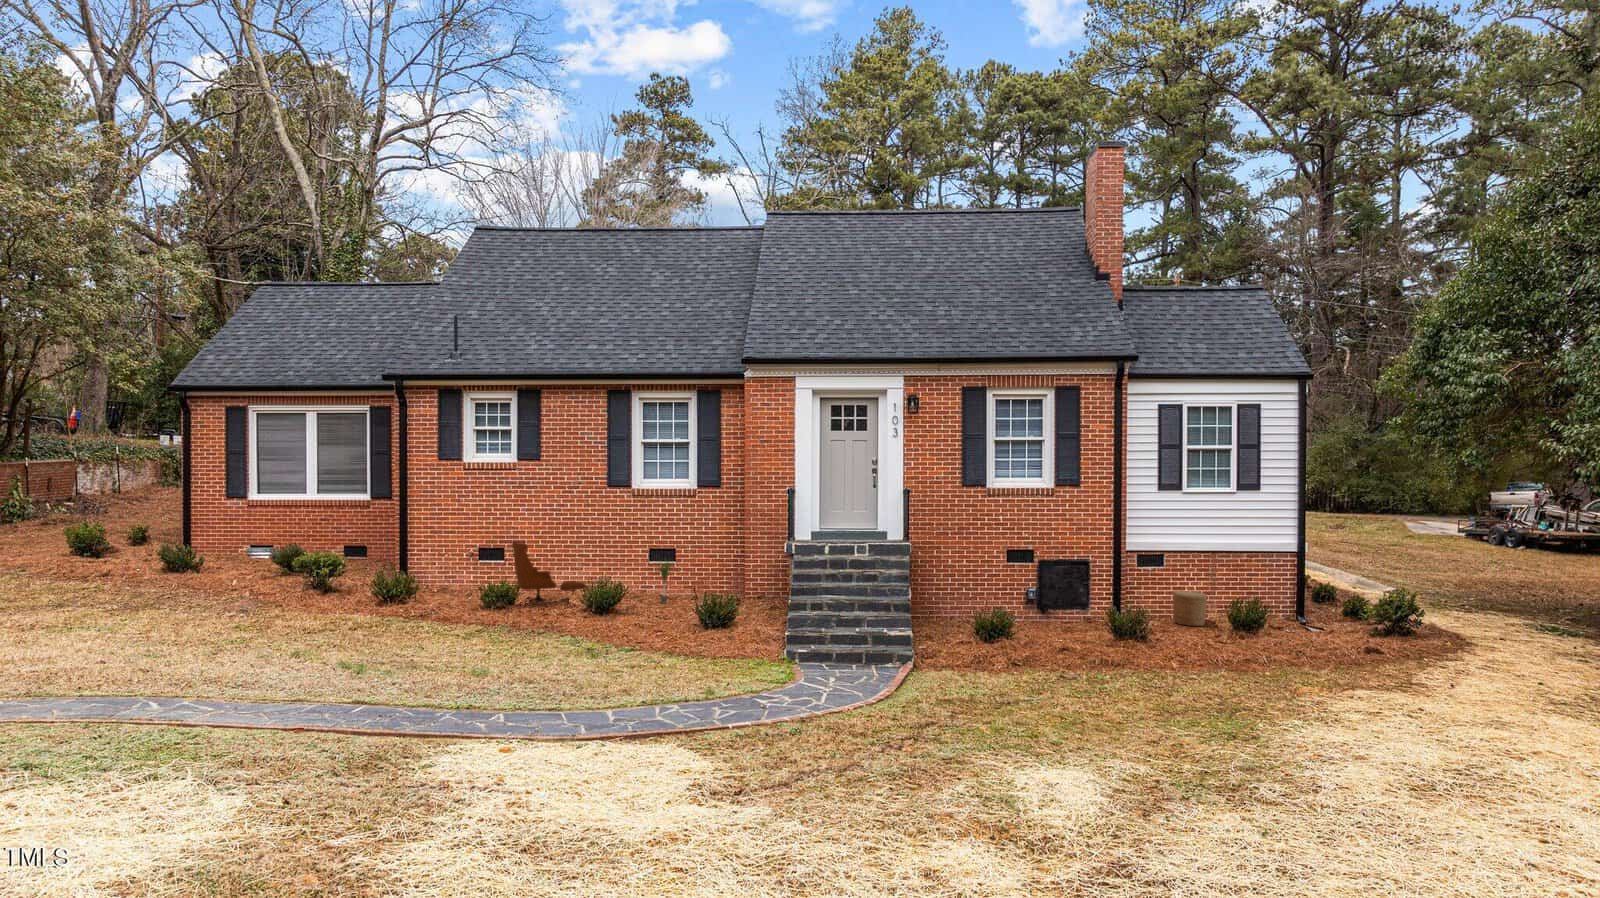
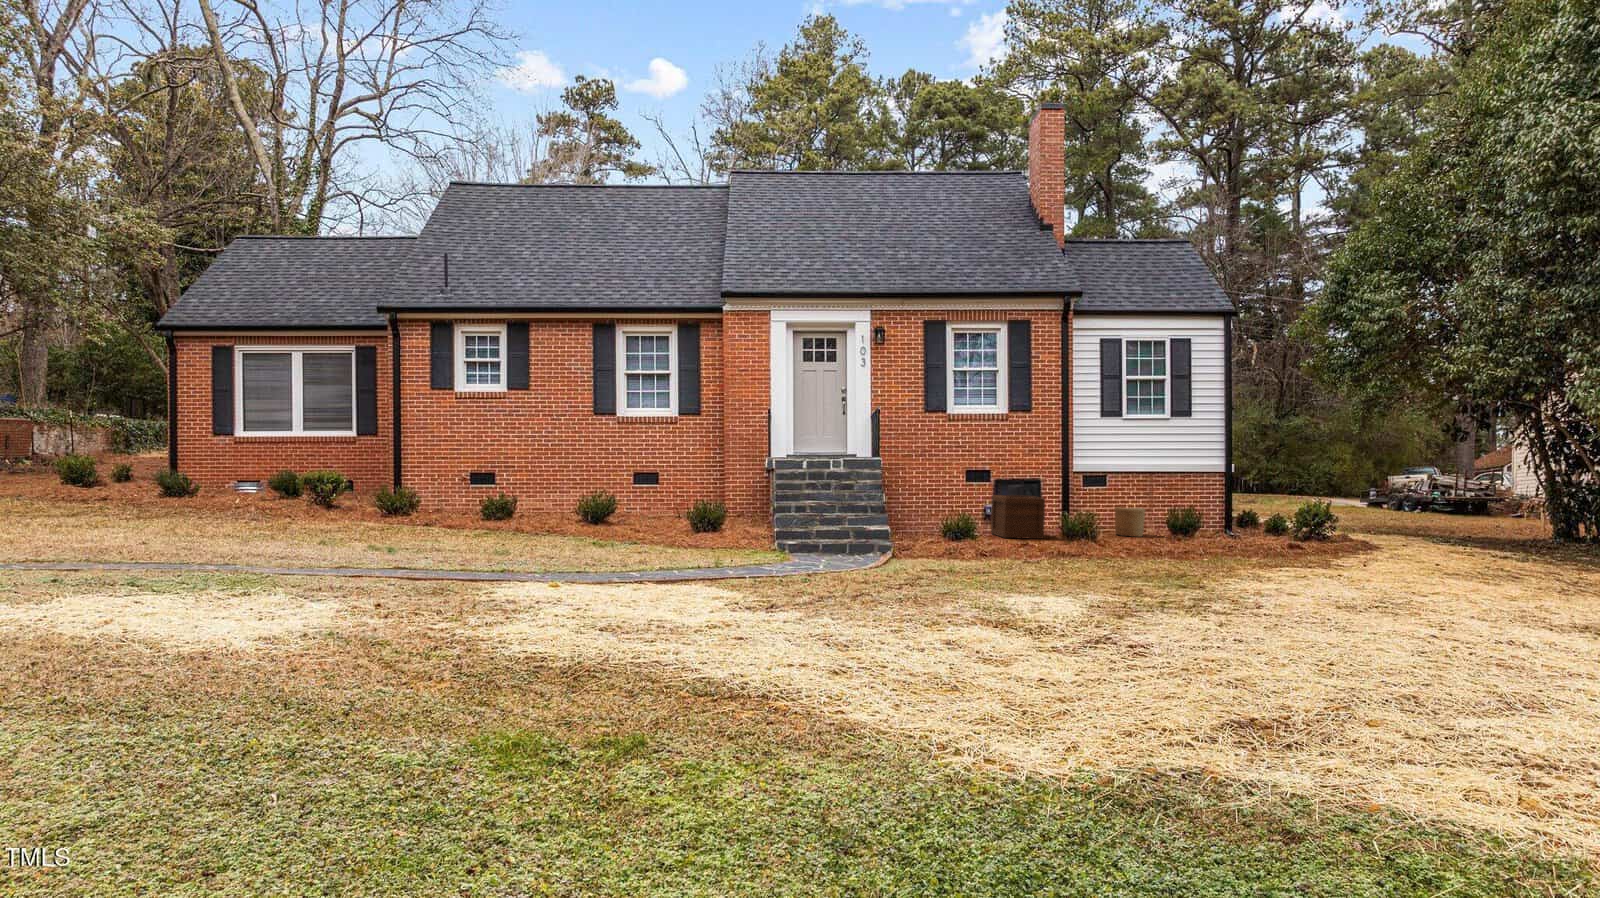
lounge chair: present [512,541,587,603] -> none [503,463,574,524]
potted plant: present [659,560,671,603] -> none [633,478,663,523]
wooden crate: none [1033,579,1092,631] -> present [991,495,1045,539]

